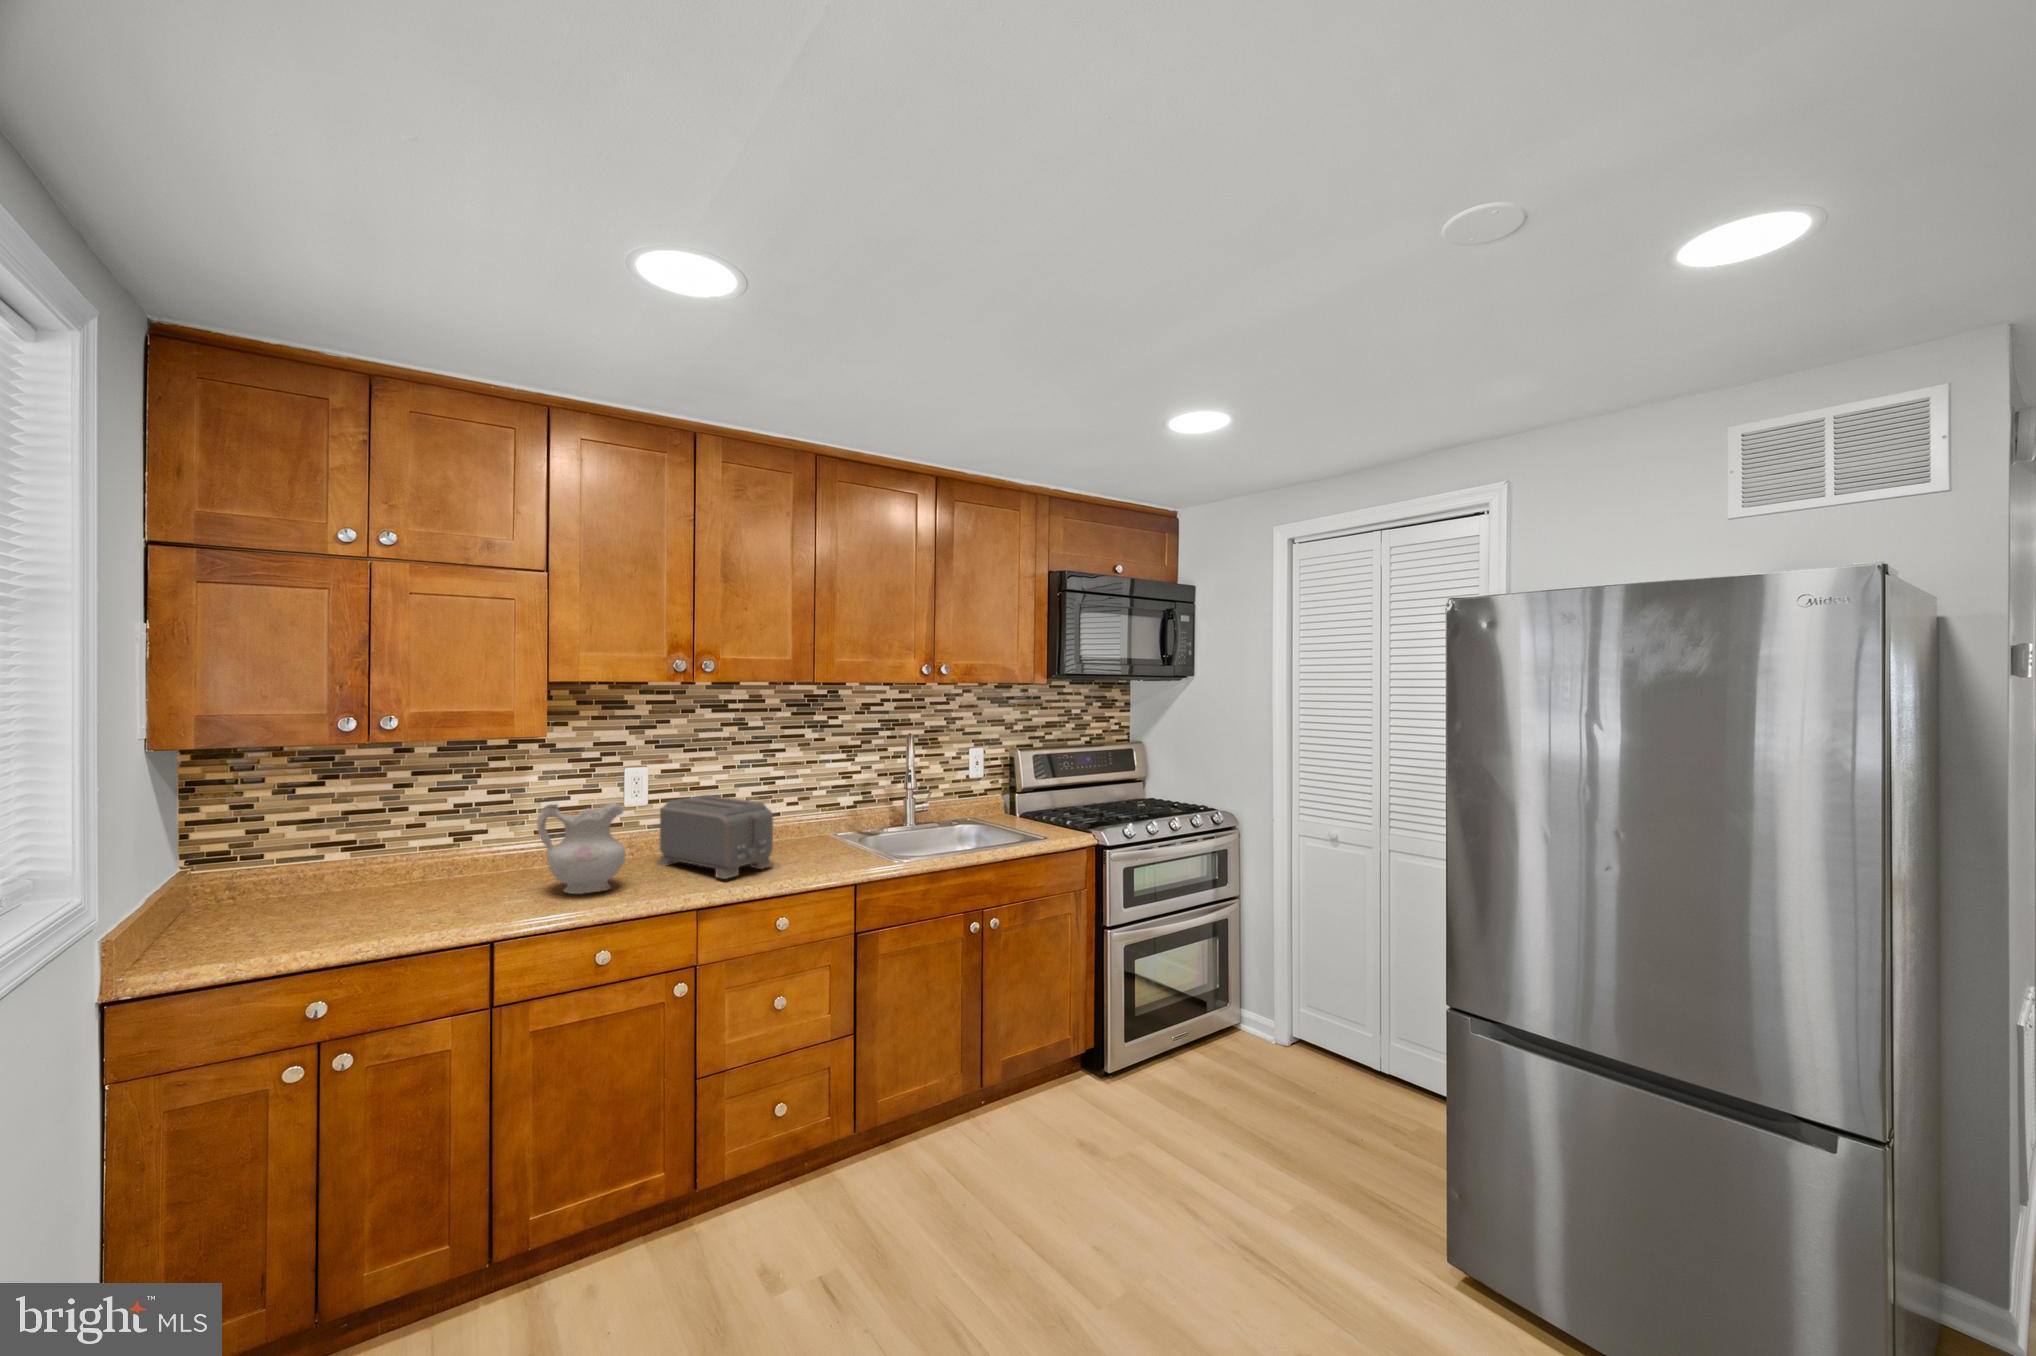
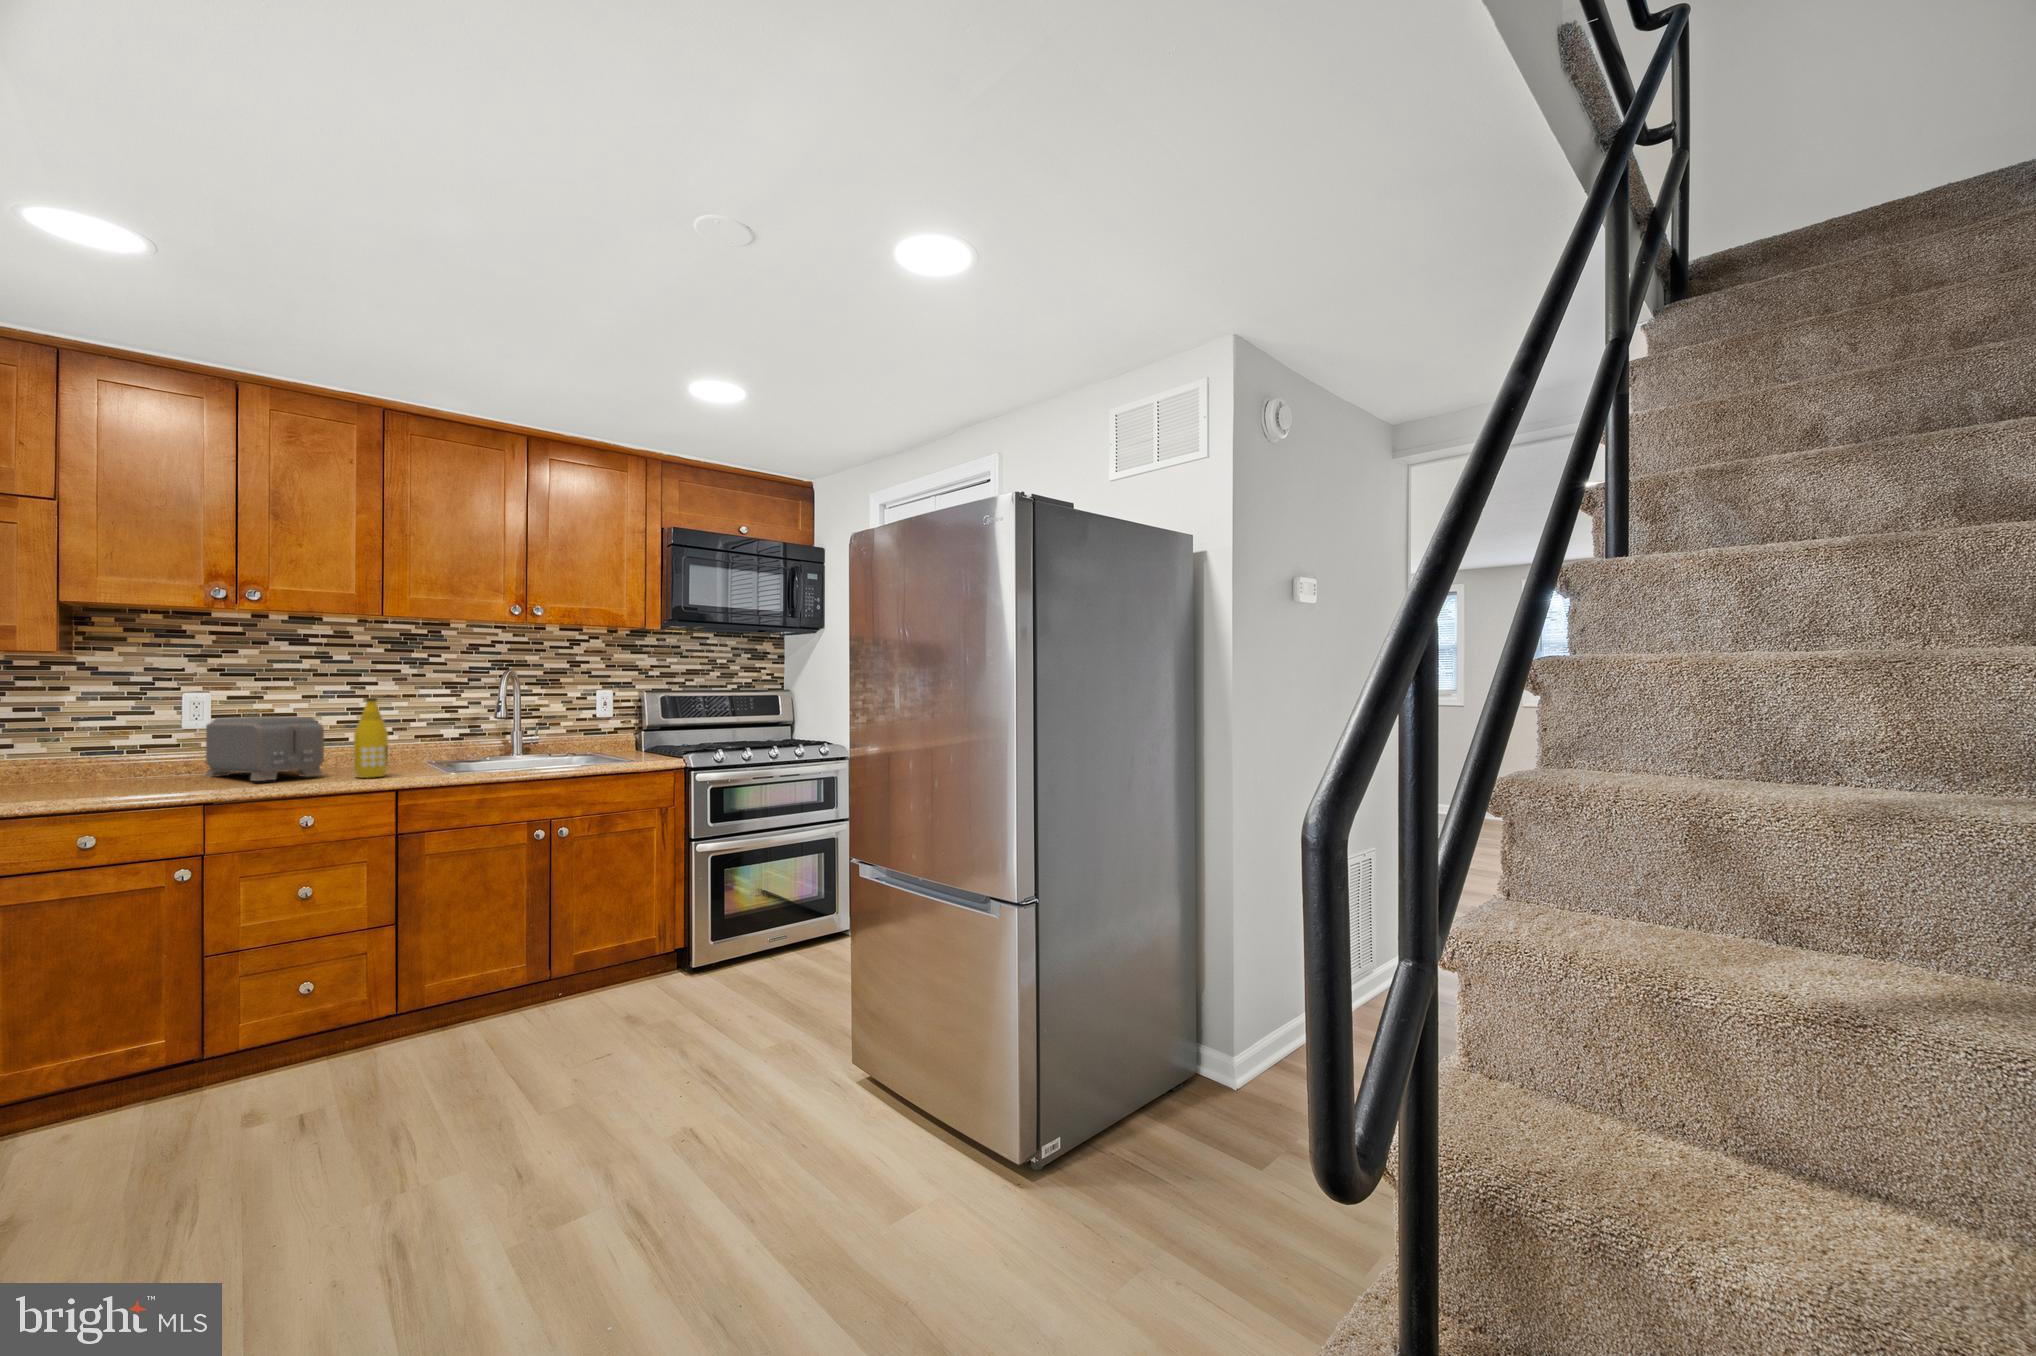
bottle: none [801,780,832,870] -> present [354,698,388,778]
ceramic pitcher: present [537,802,625,894] -> none [42,708,146,790]

